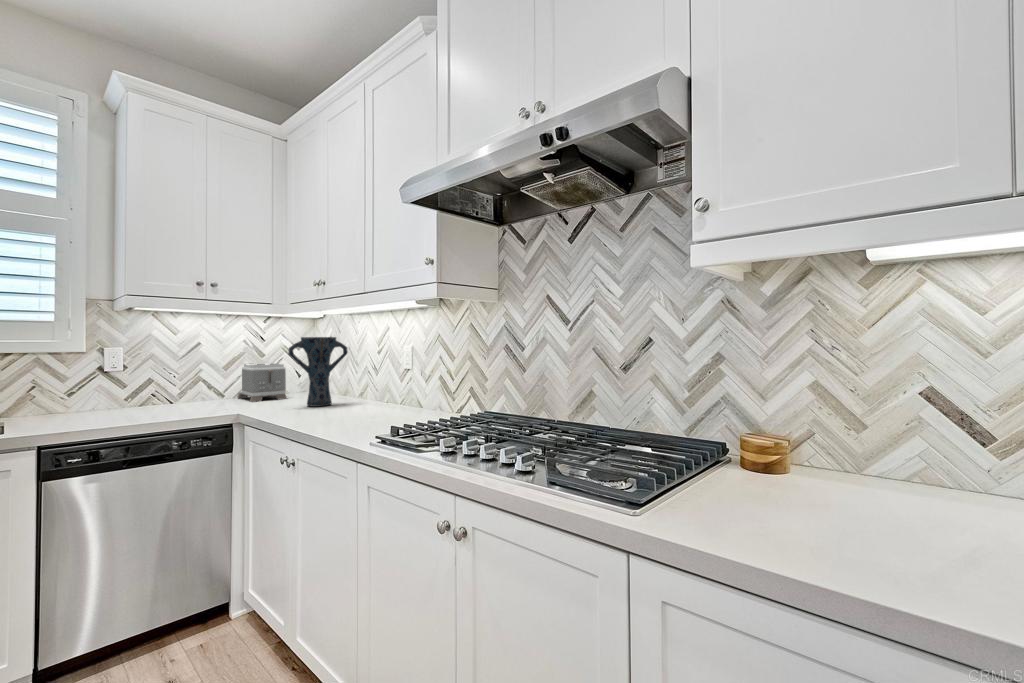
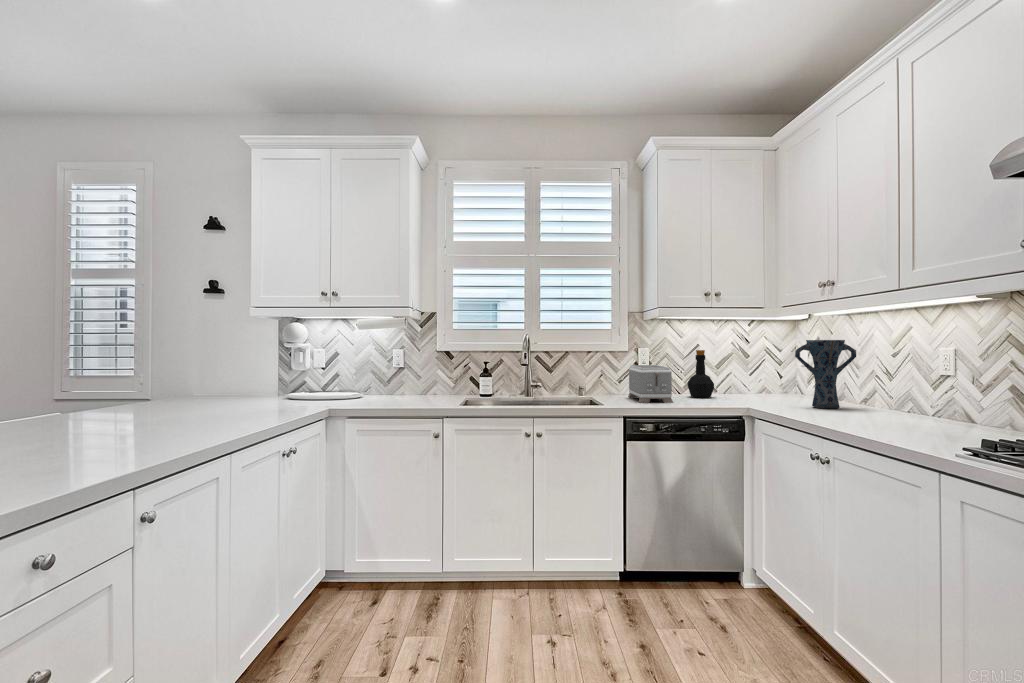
bottle: none [180,350,214,406] -> present [688,350,714,398]
toaster: present [237,363,287,402] -> present [628,365,673,403]

